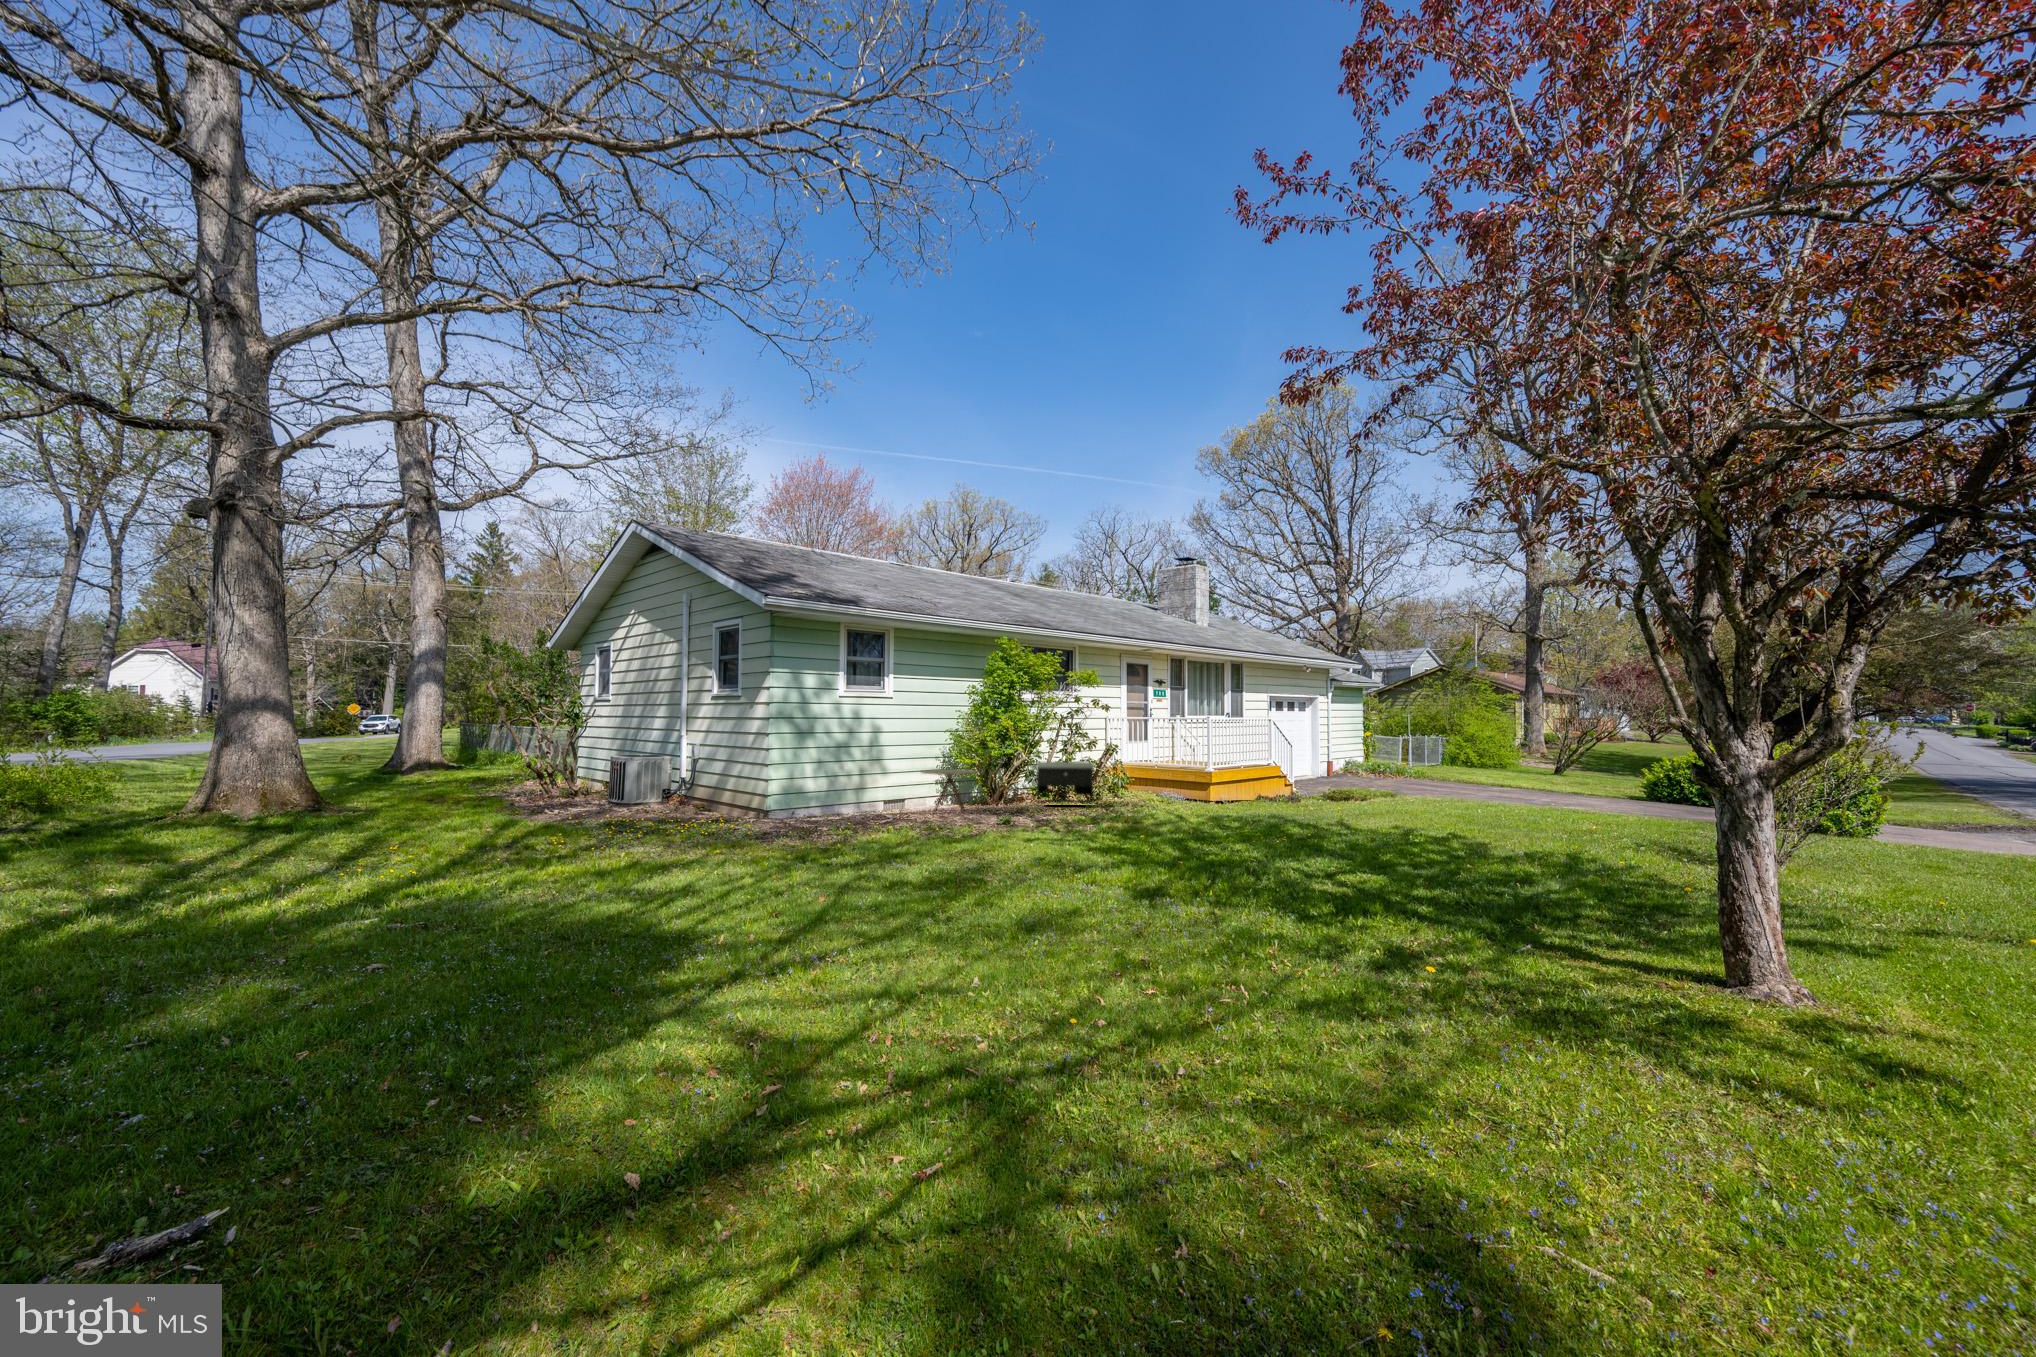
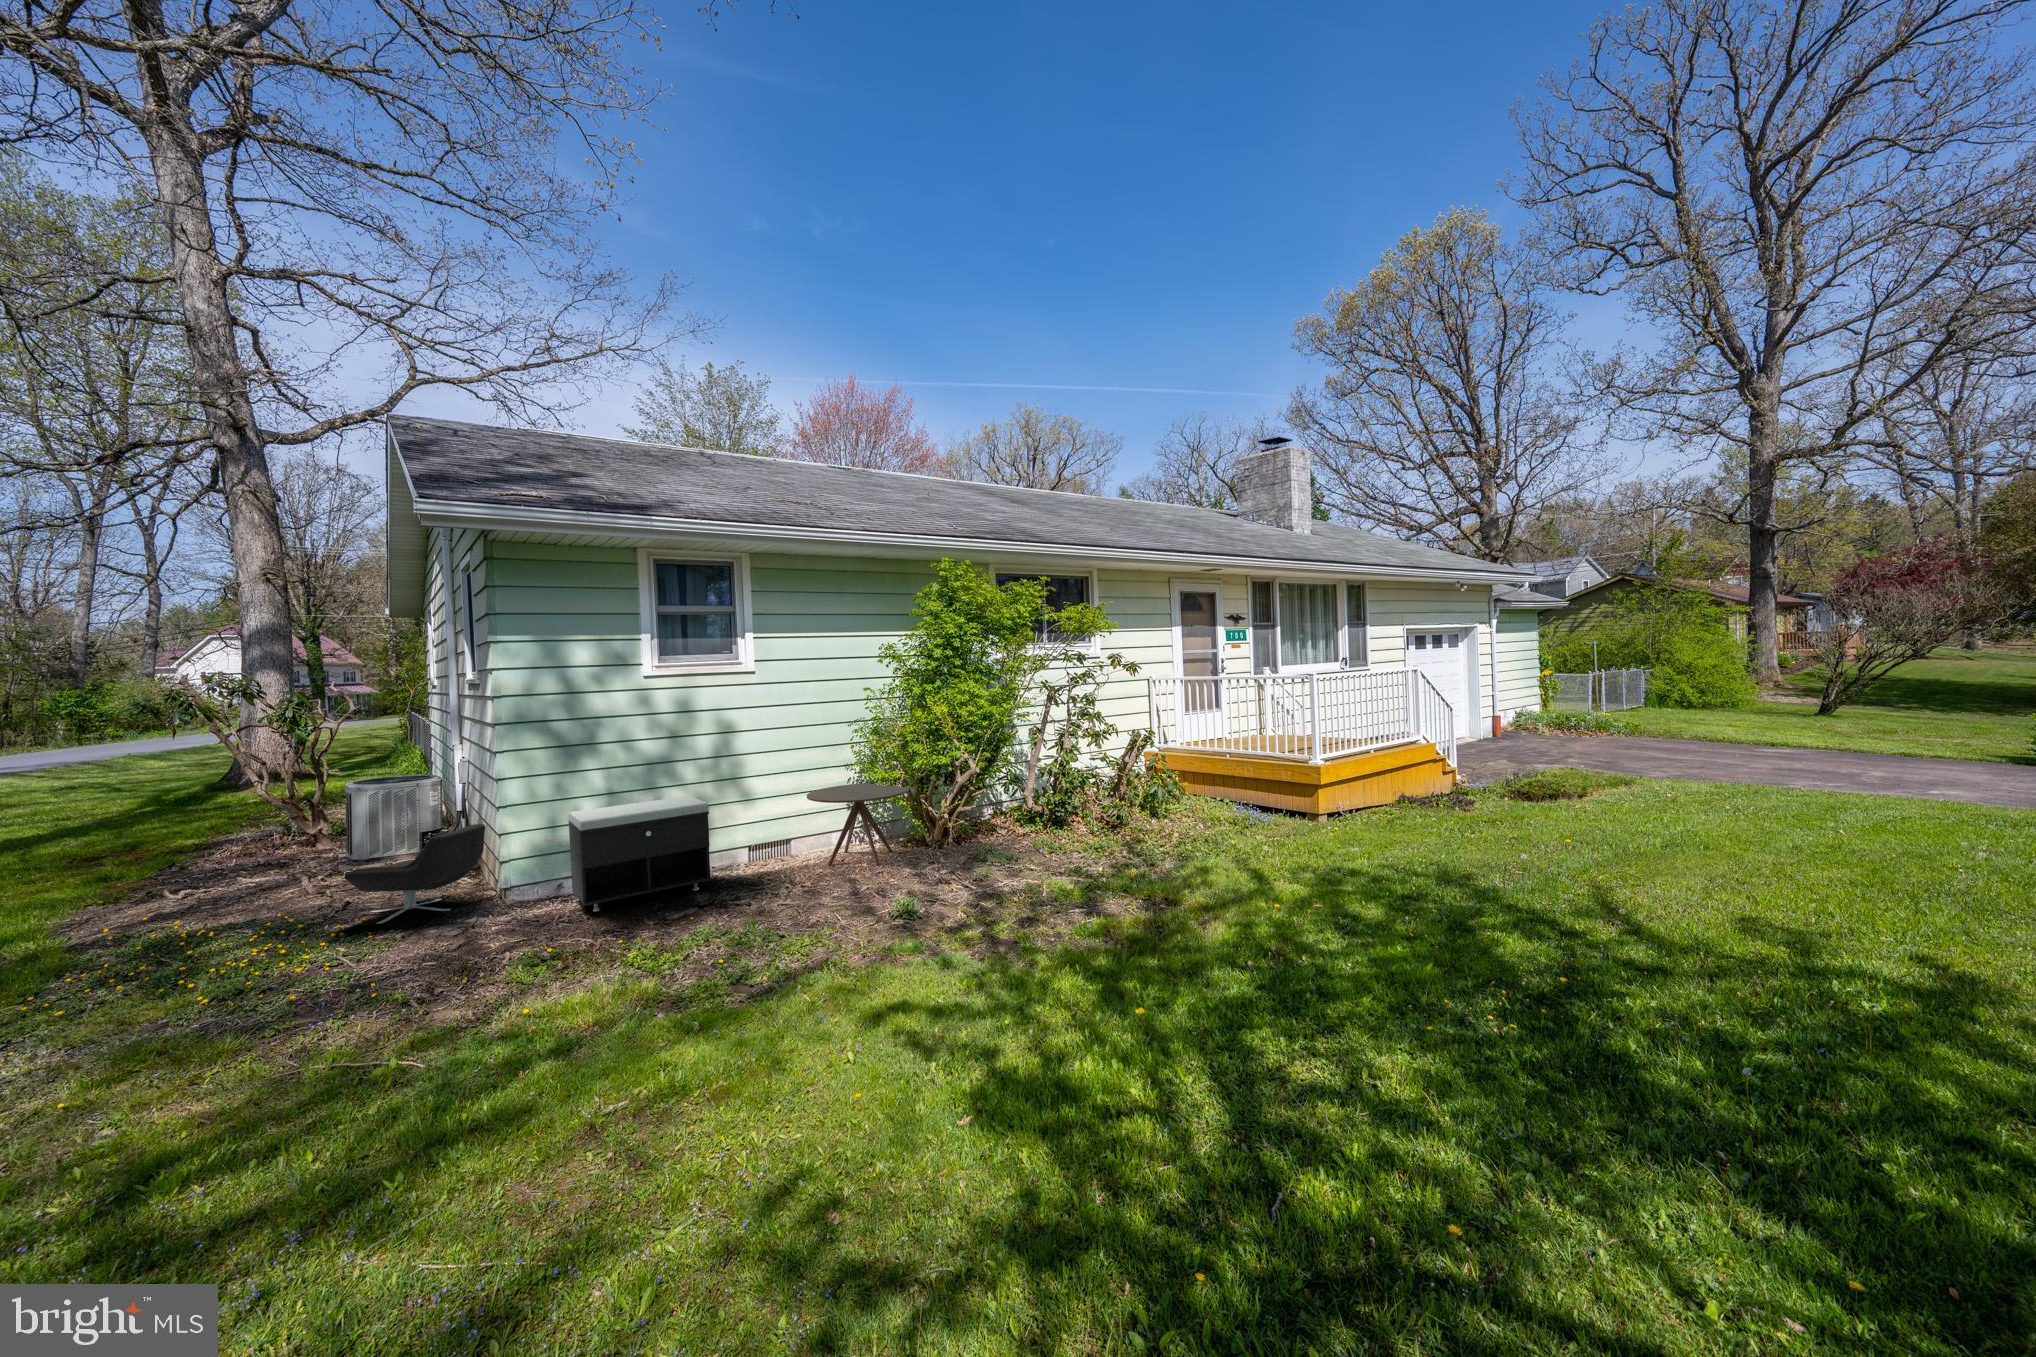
storage bench: present [1037,762,1094,803] -> present [568,796,711,912]
lounge chair: none [682,775,748,826] -> present [344,823,485,923]

